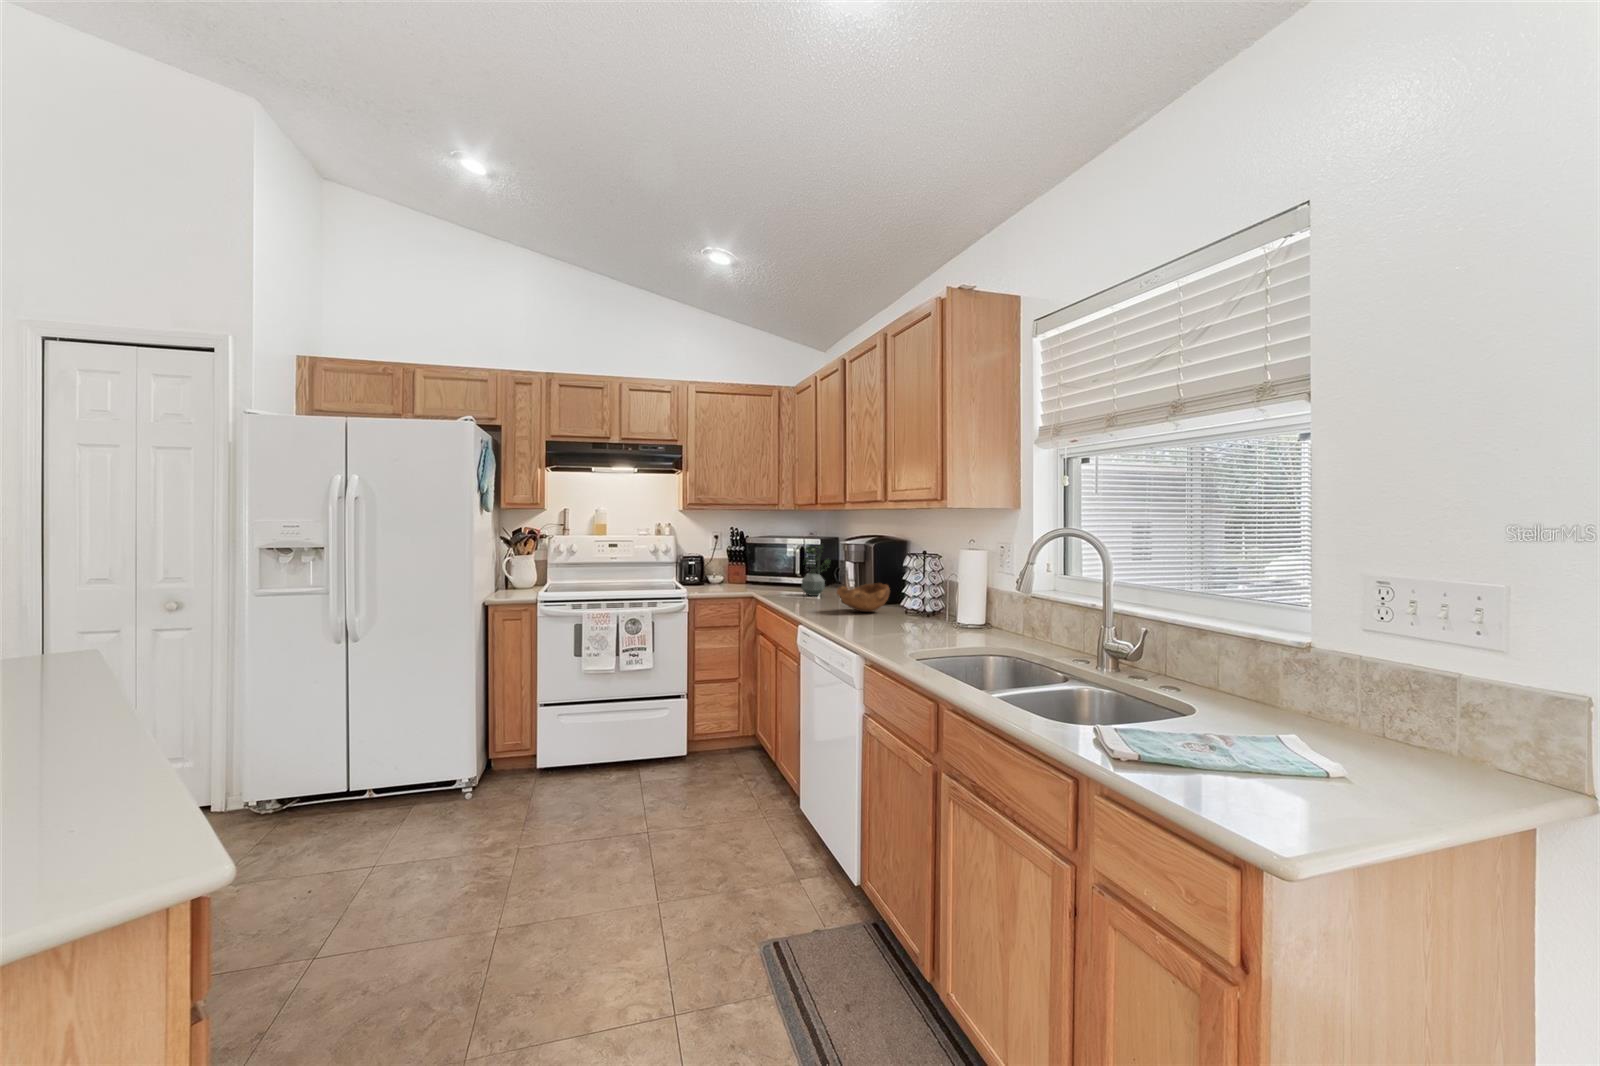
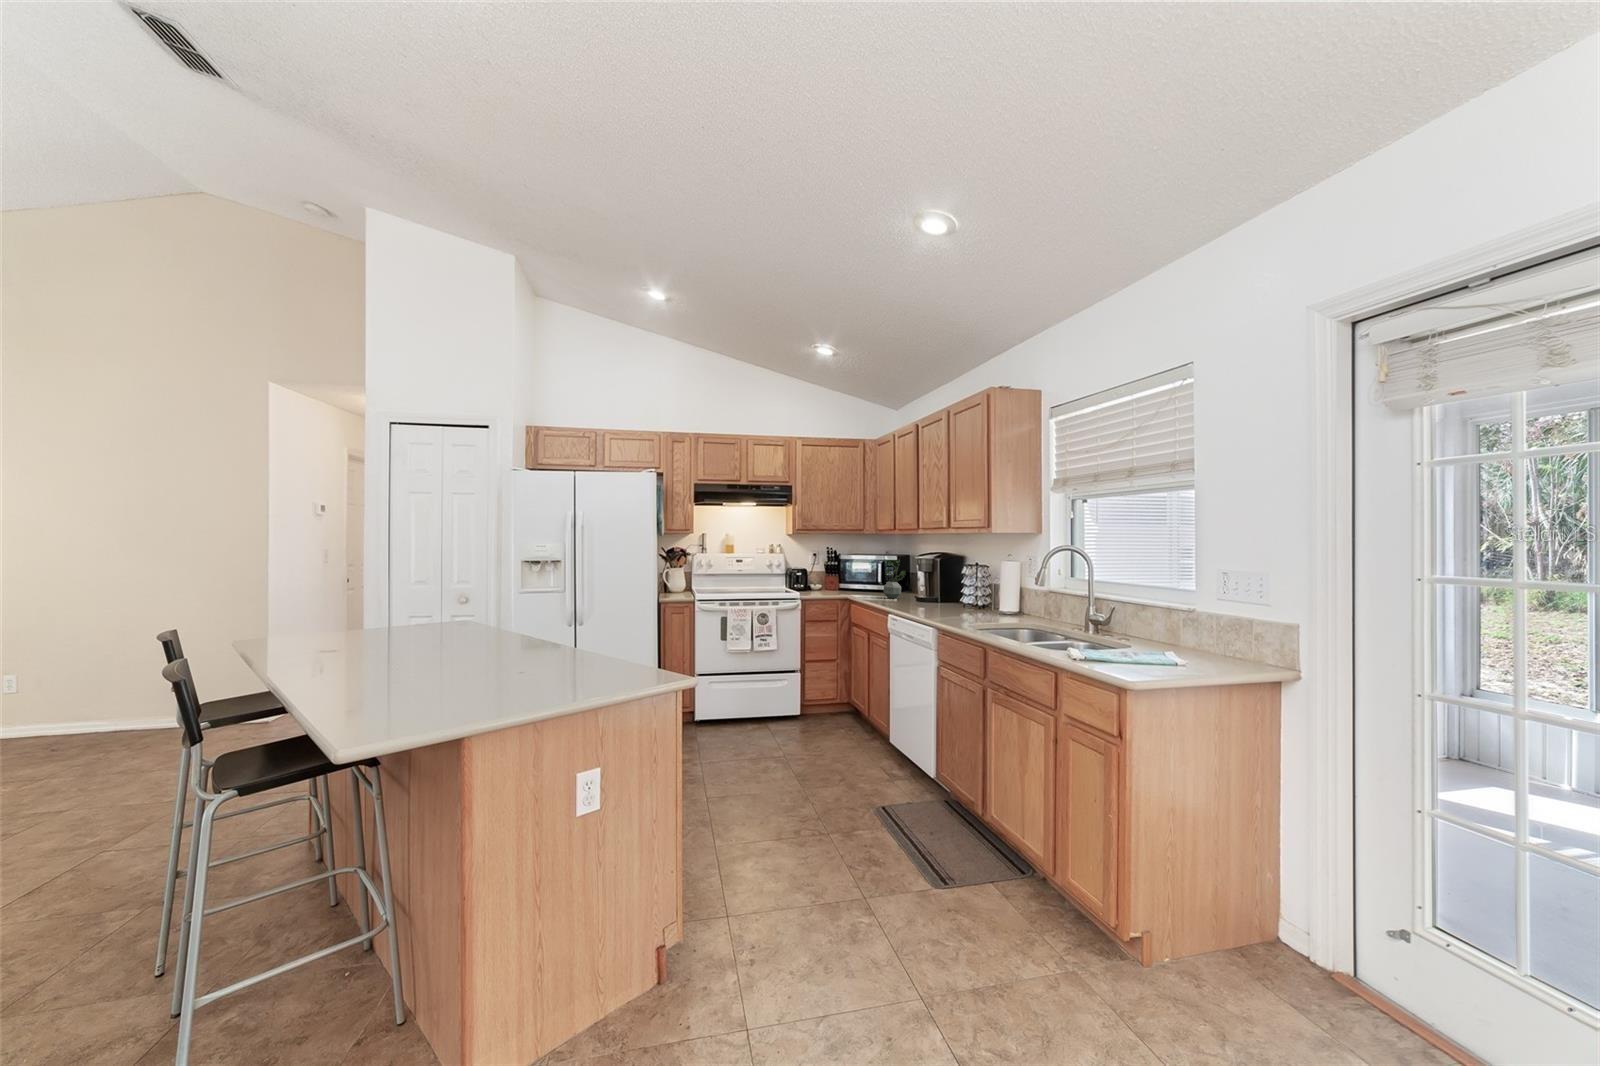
wooden bowl: present [837,583,890,612] -> none [913,587,952,607]

